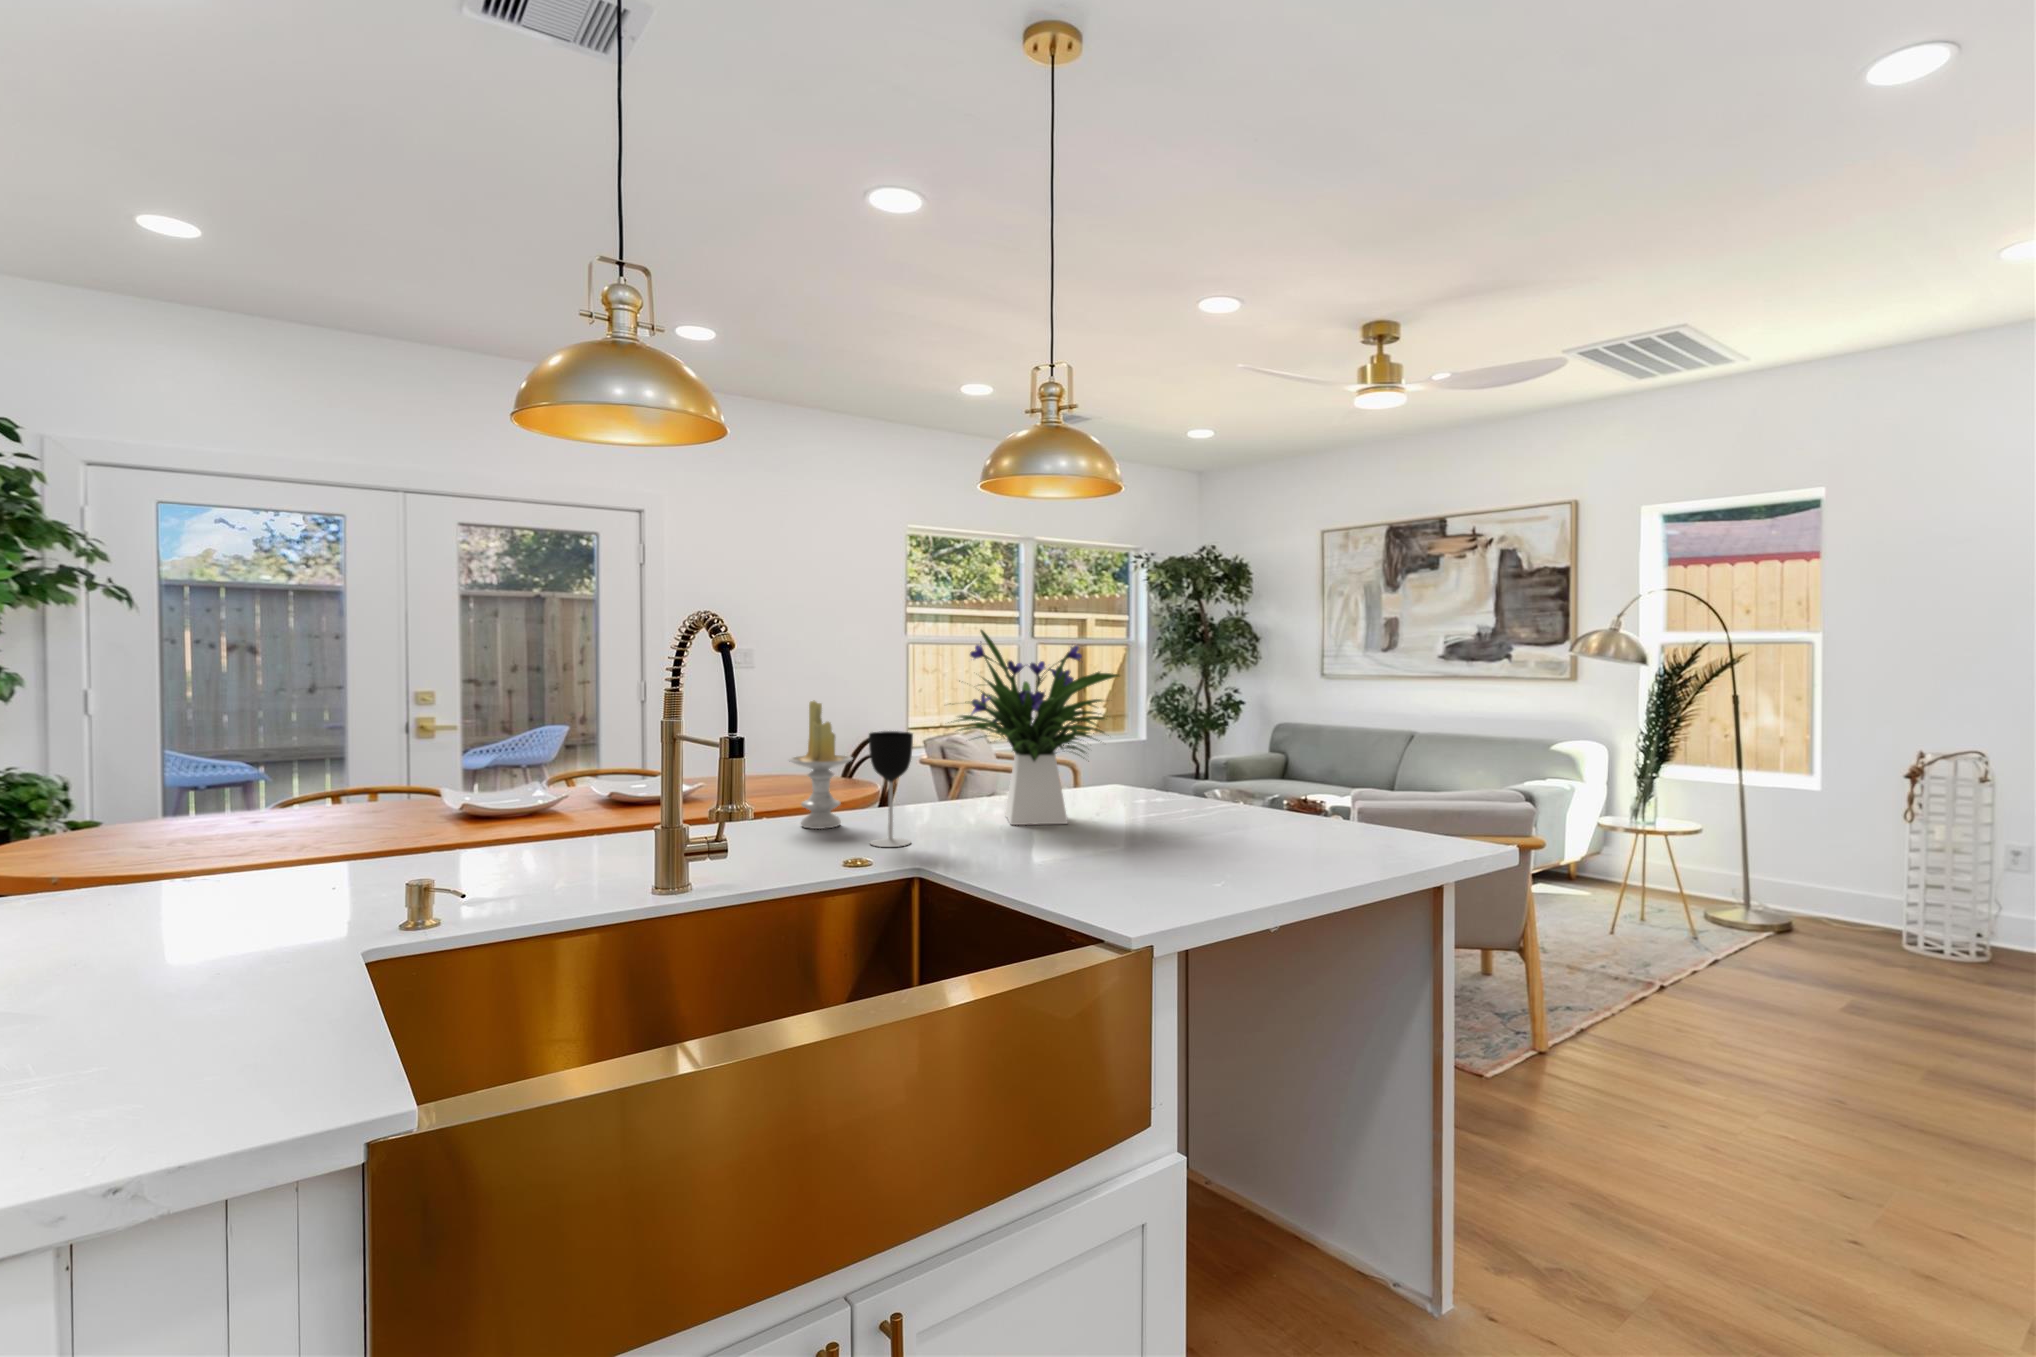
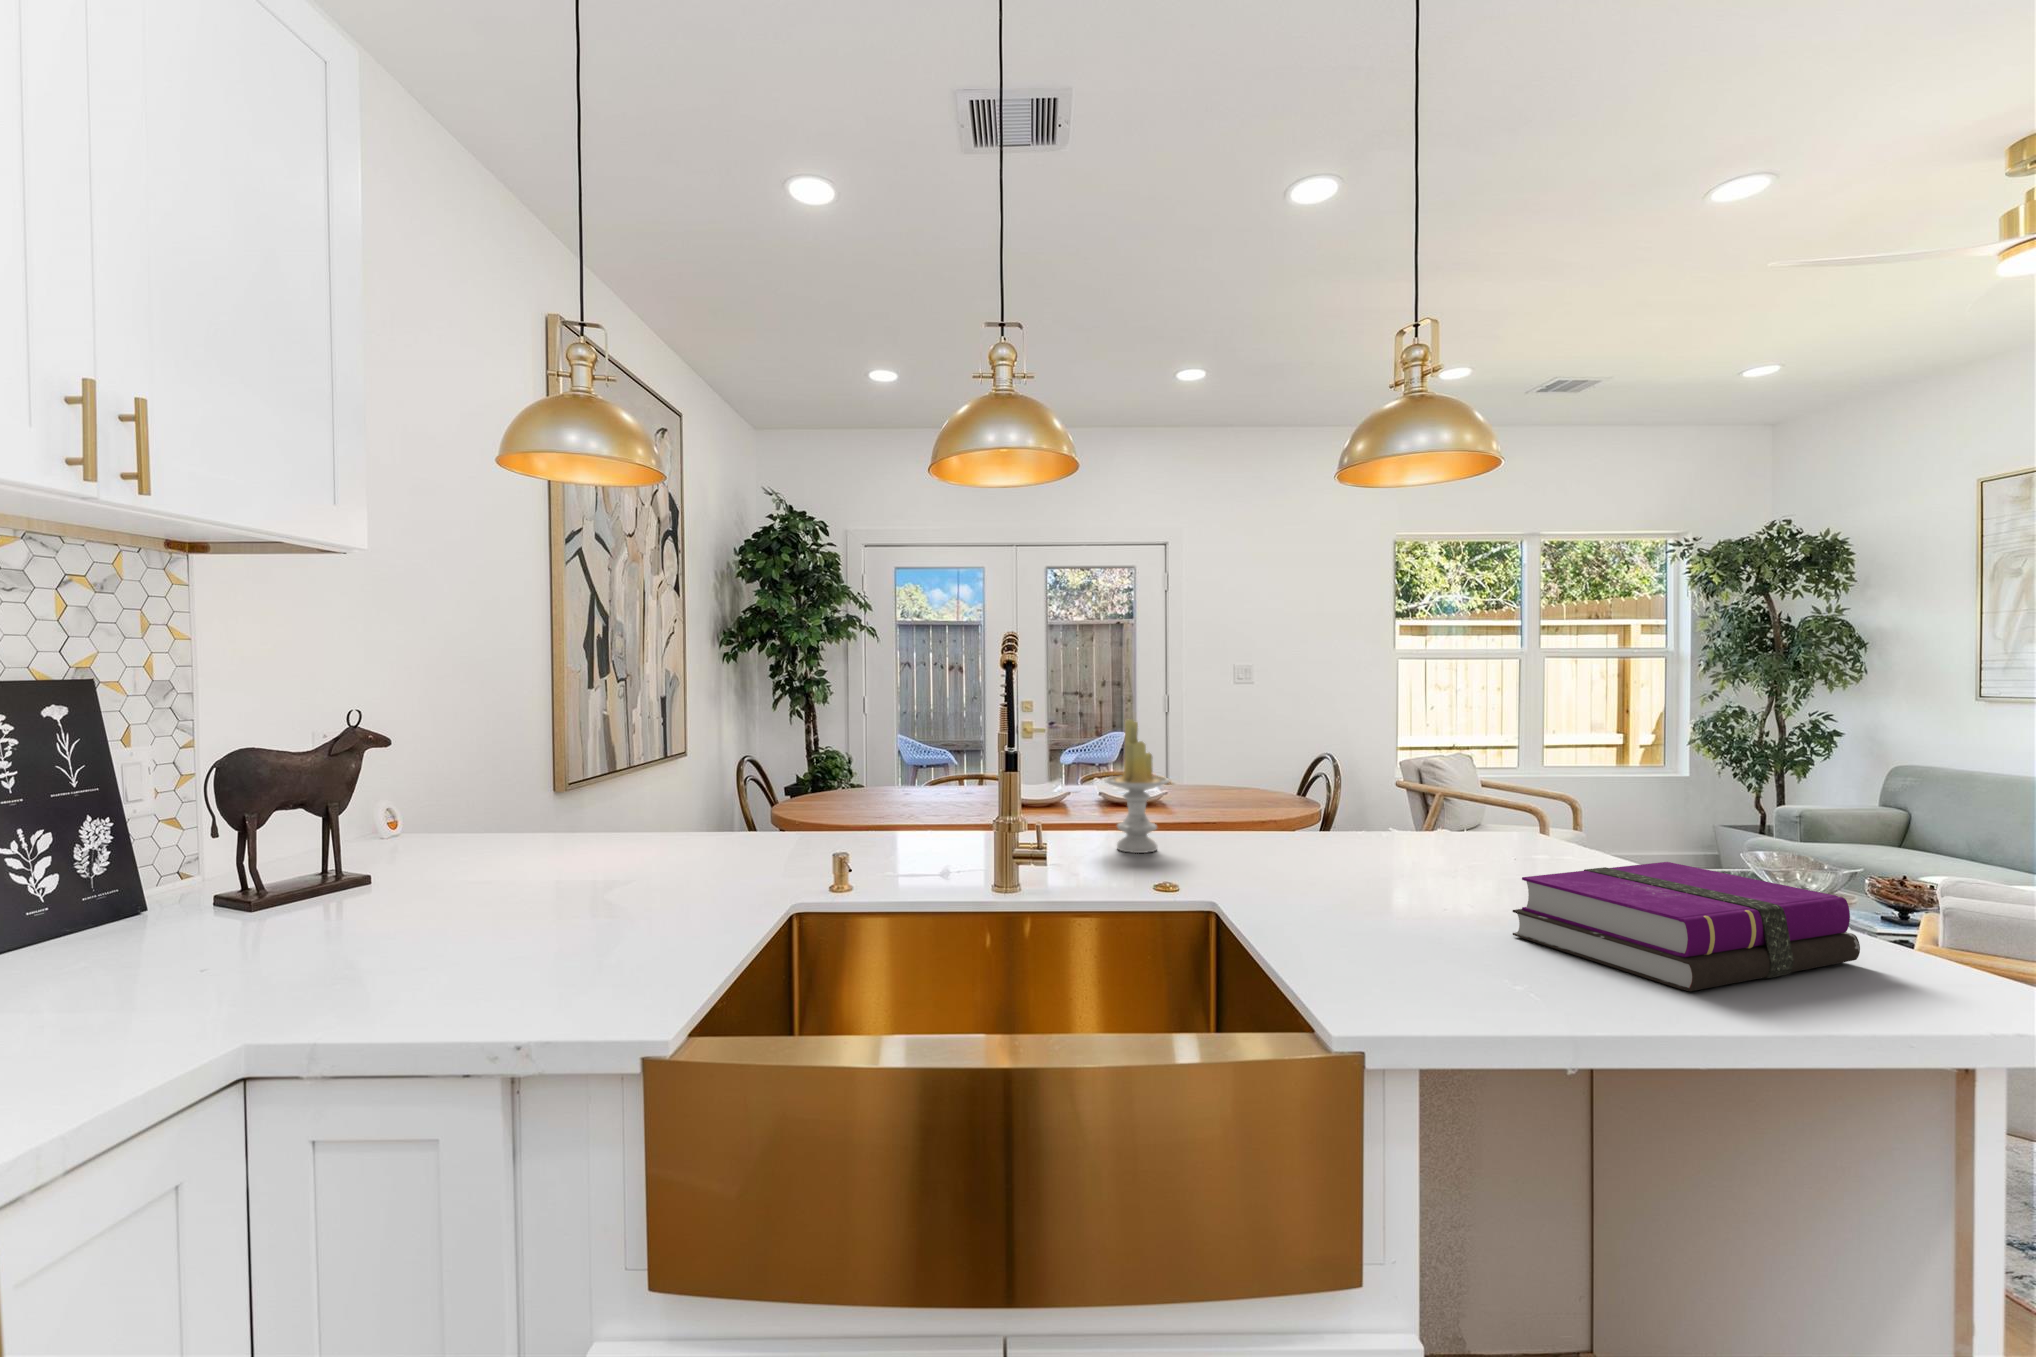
flower arrangement: present [958,630,1119,825] -> none [1275,640,1504,875]
wine glass: present [869,731,913,847] -> none [1164,753,1213,880]
hardback book: none [1162,797,1352,882] -> present [1513,862,1860,991]

